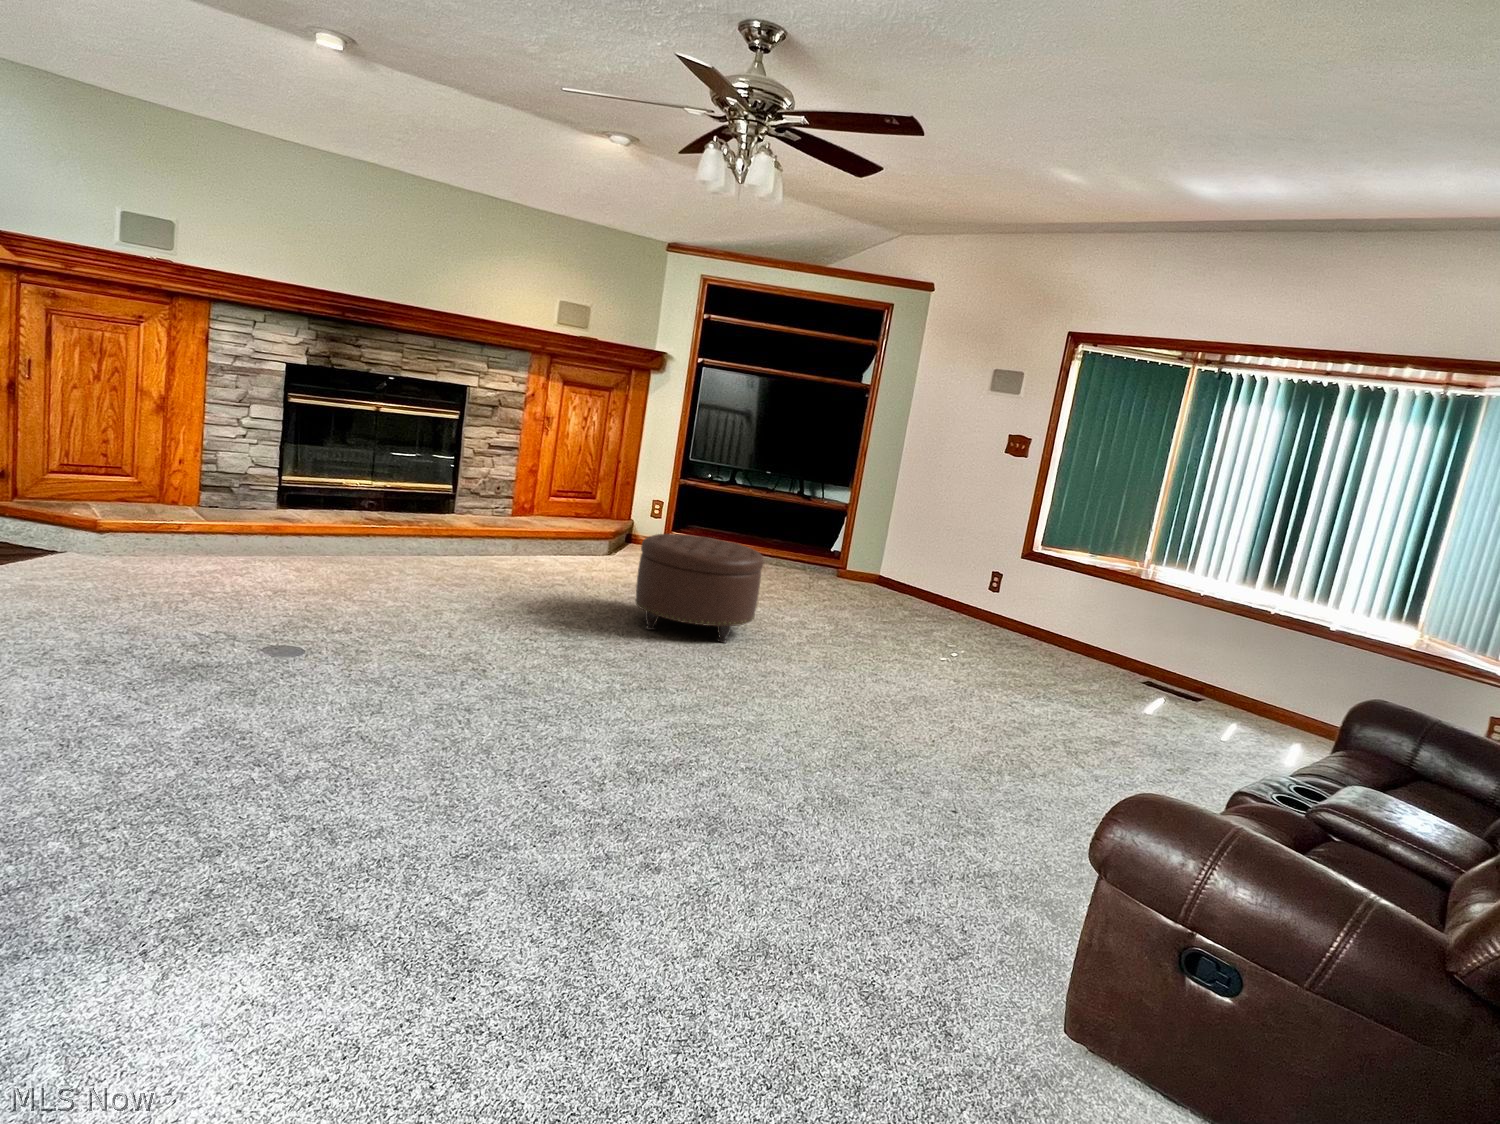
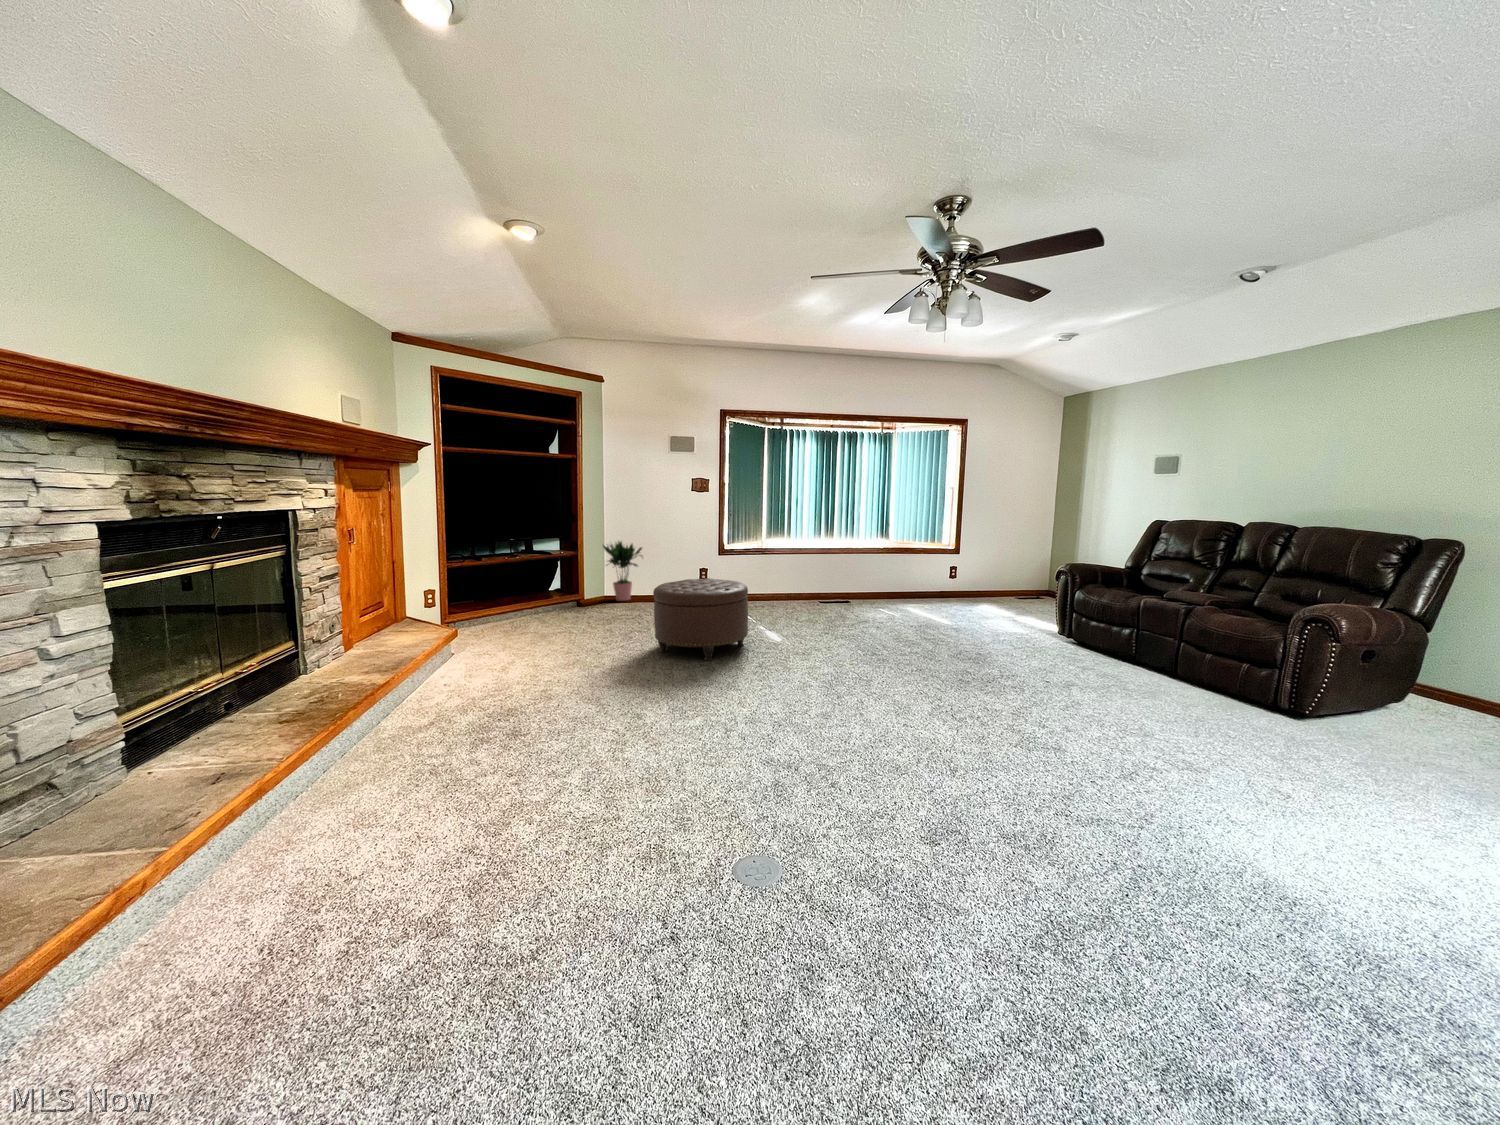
potted plant: none [849,504,920,595] -> present [603,542,642,601]

